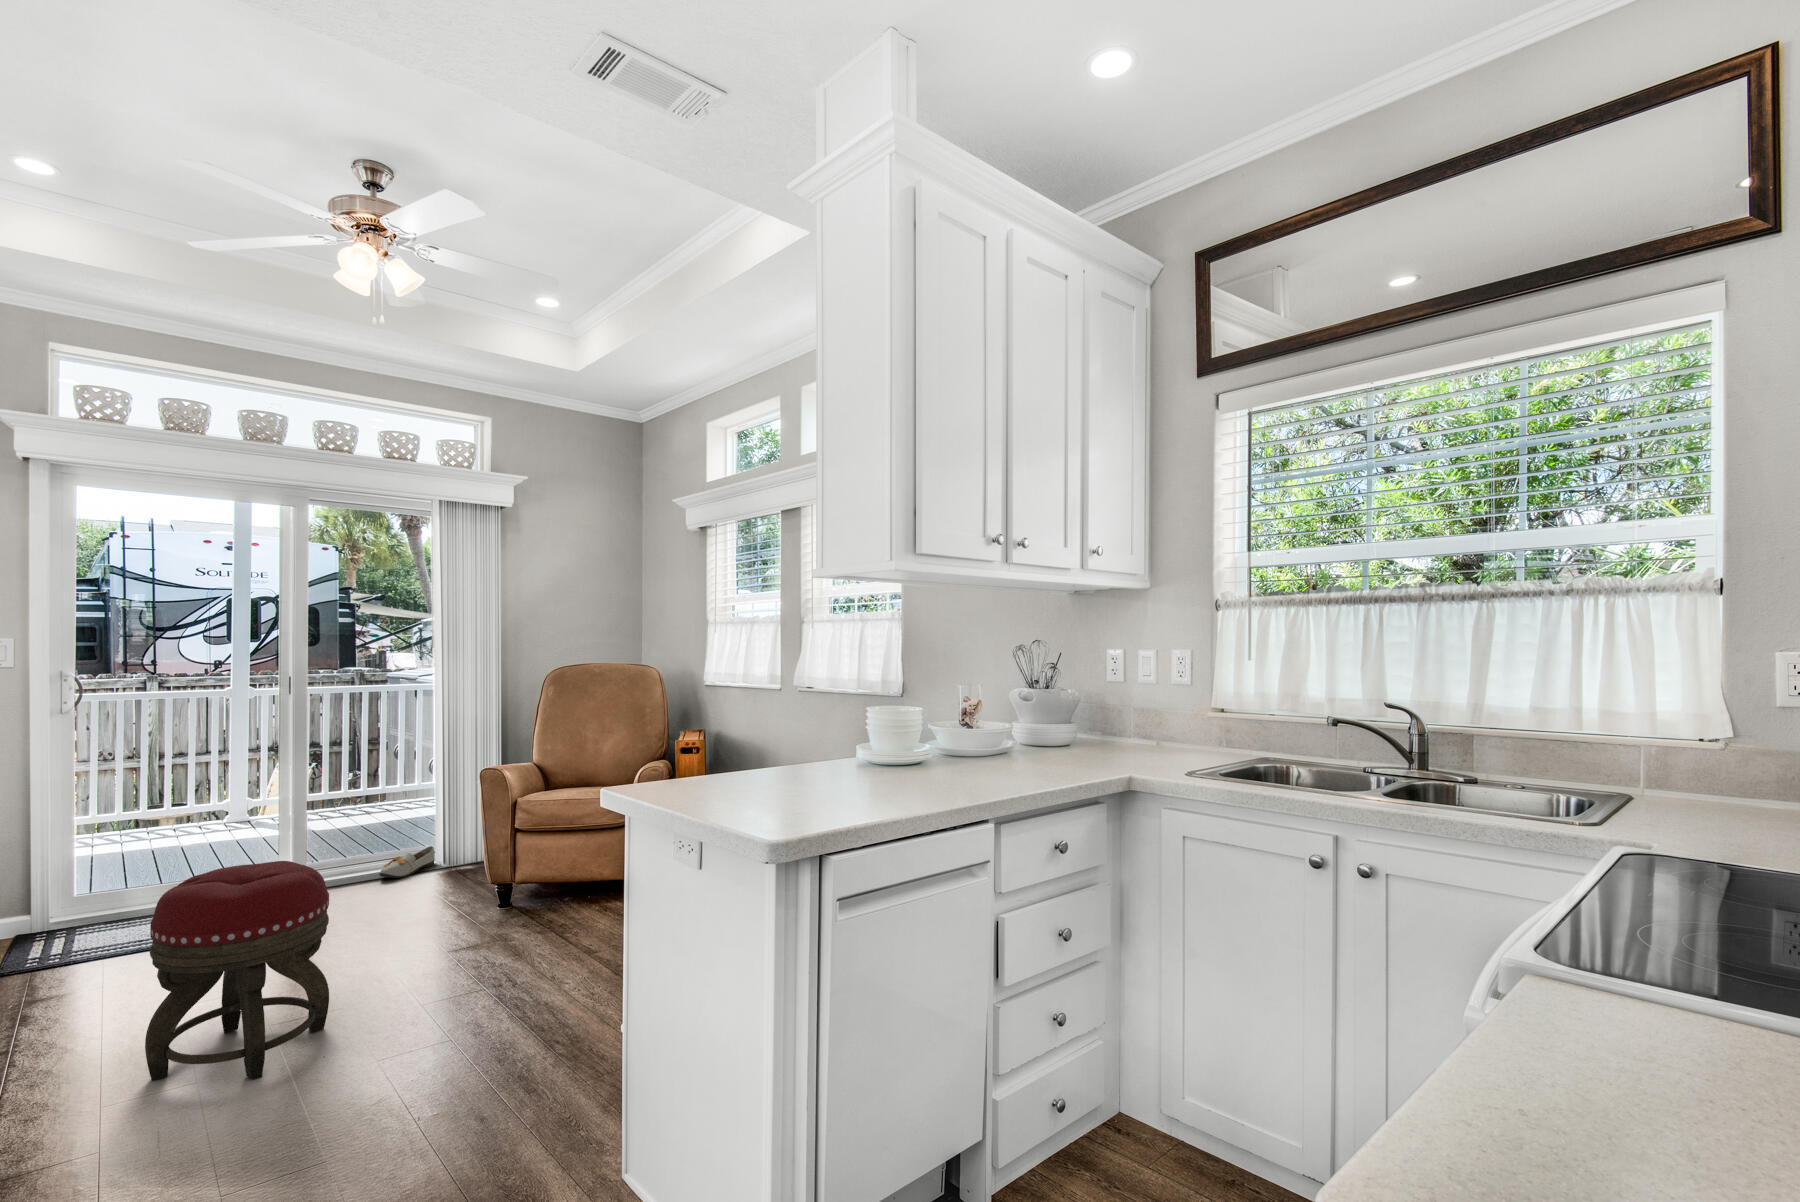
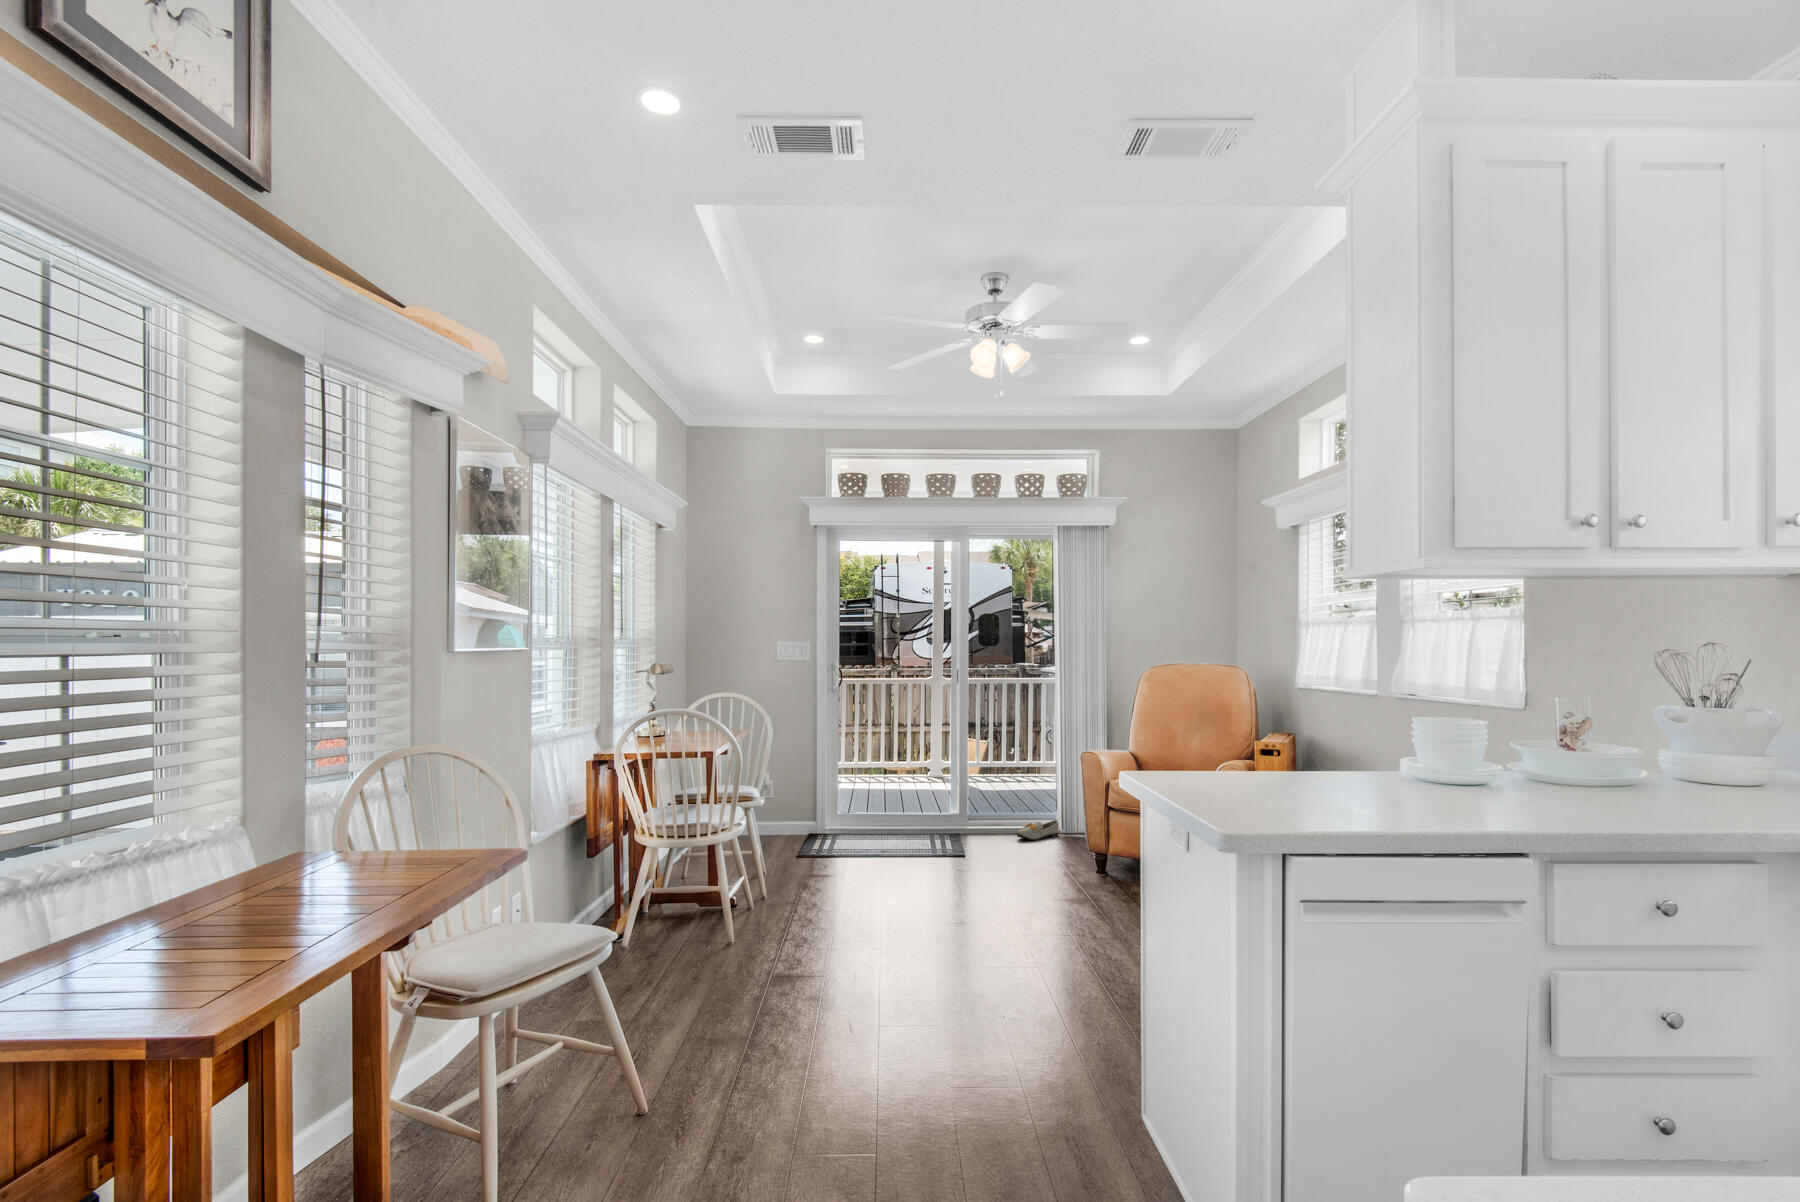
footstool: present [145,861,329,1080] -> none [868,788,969,932]

